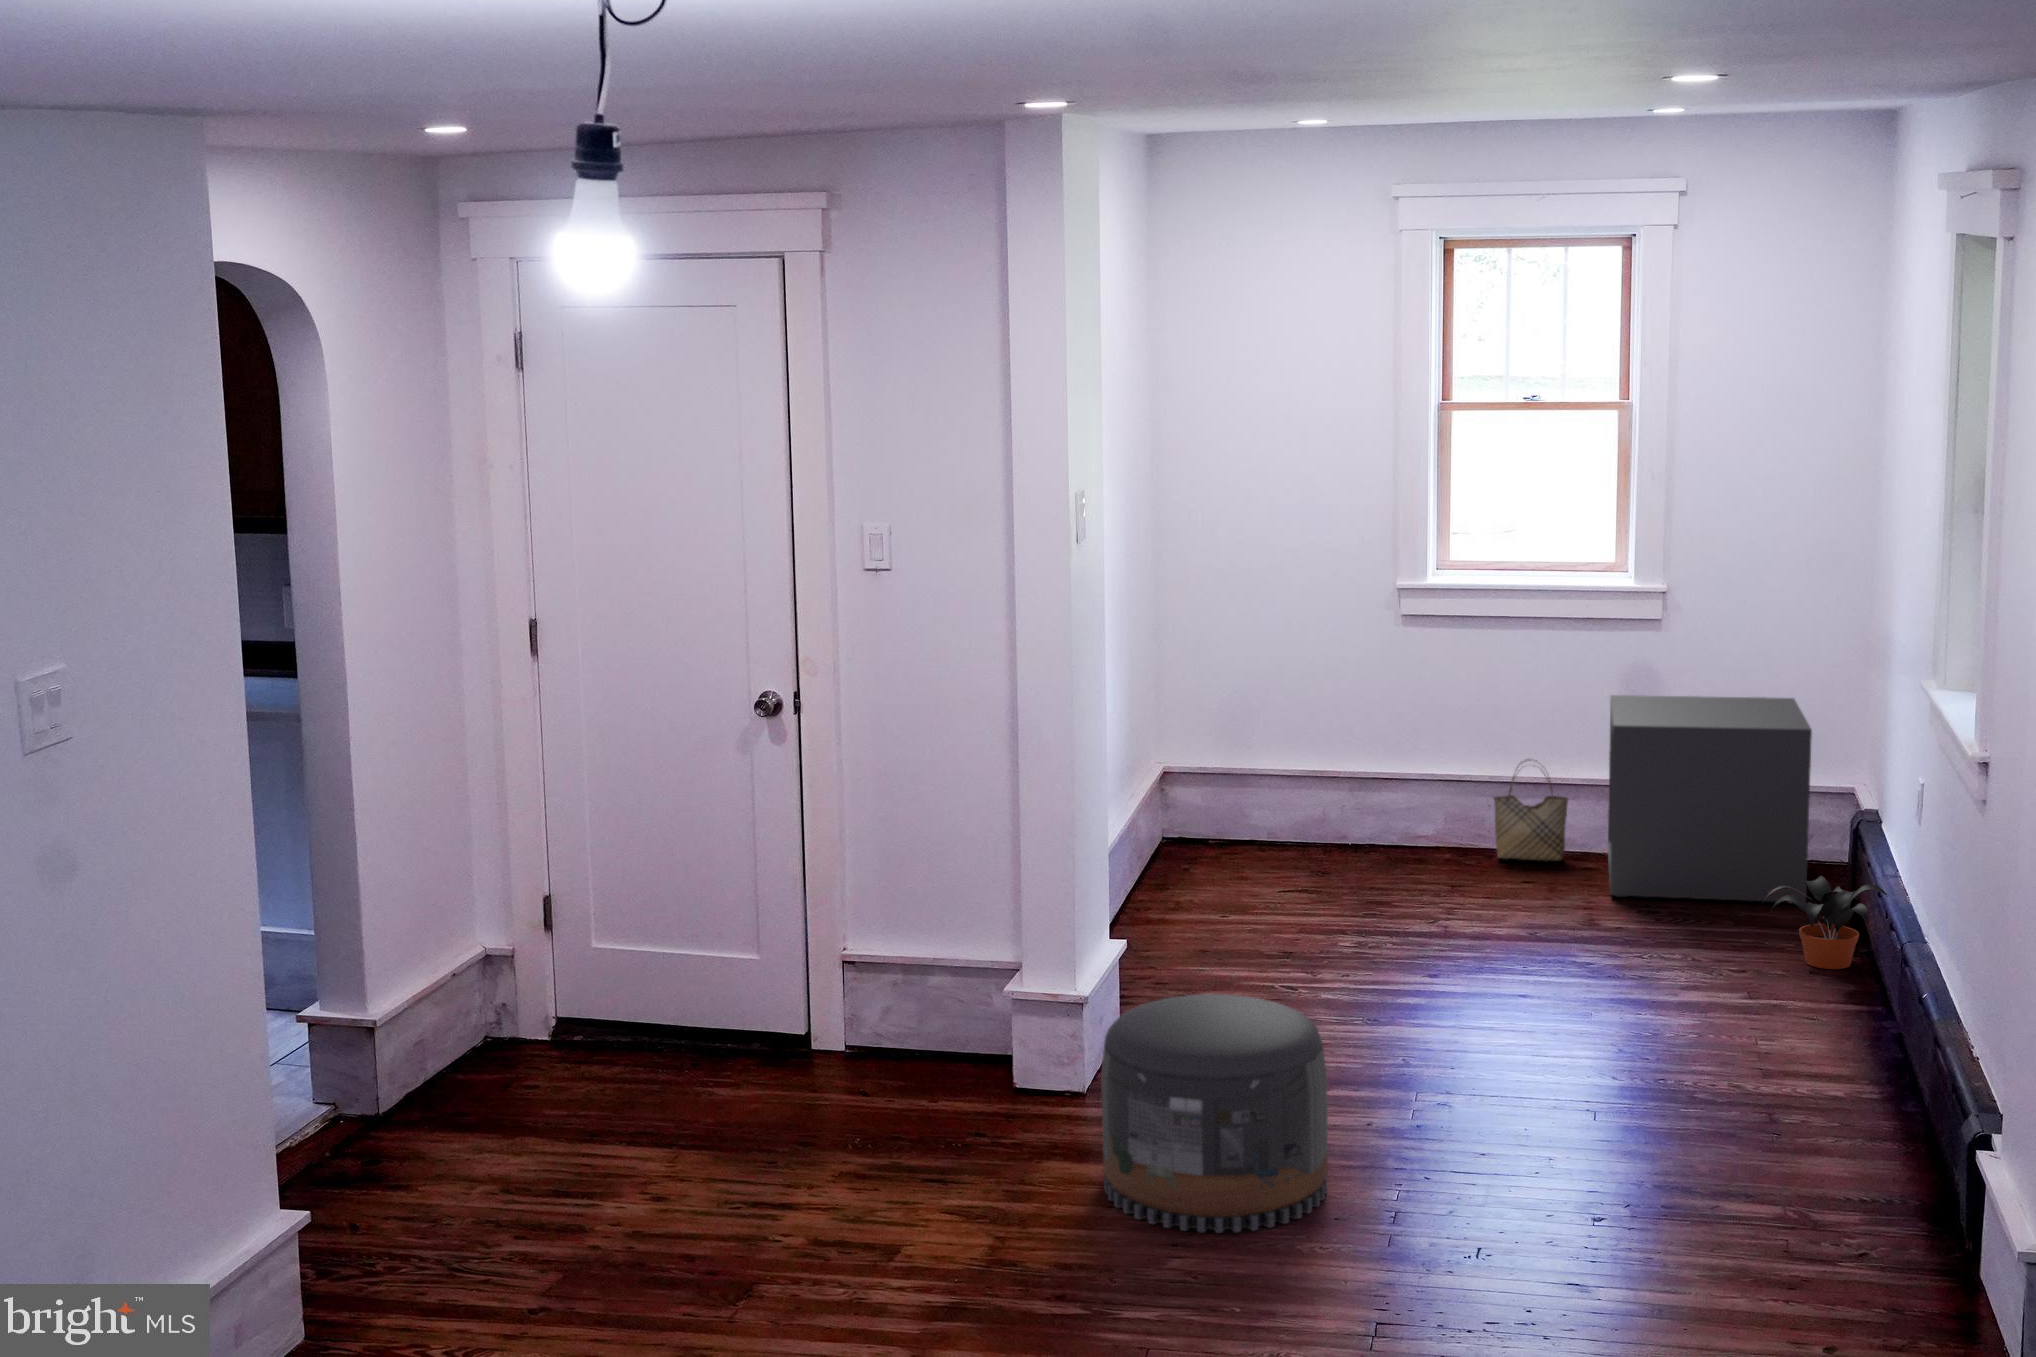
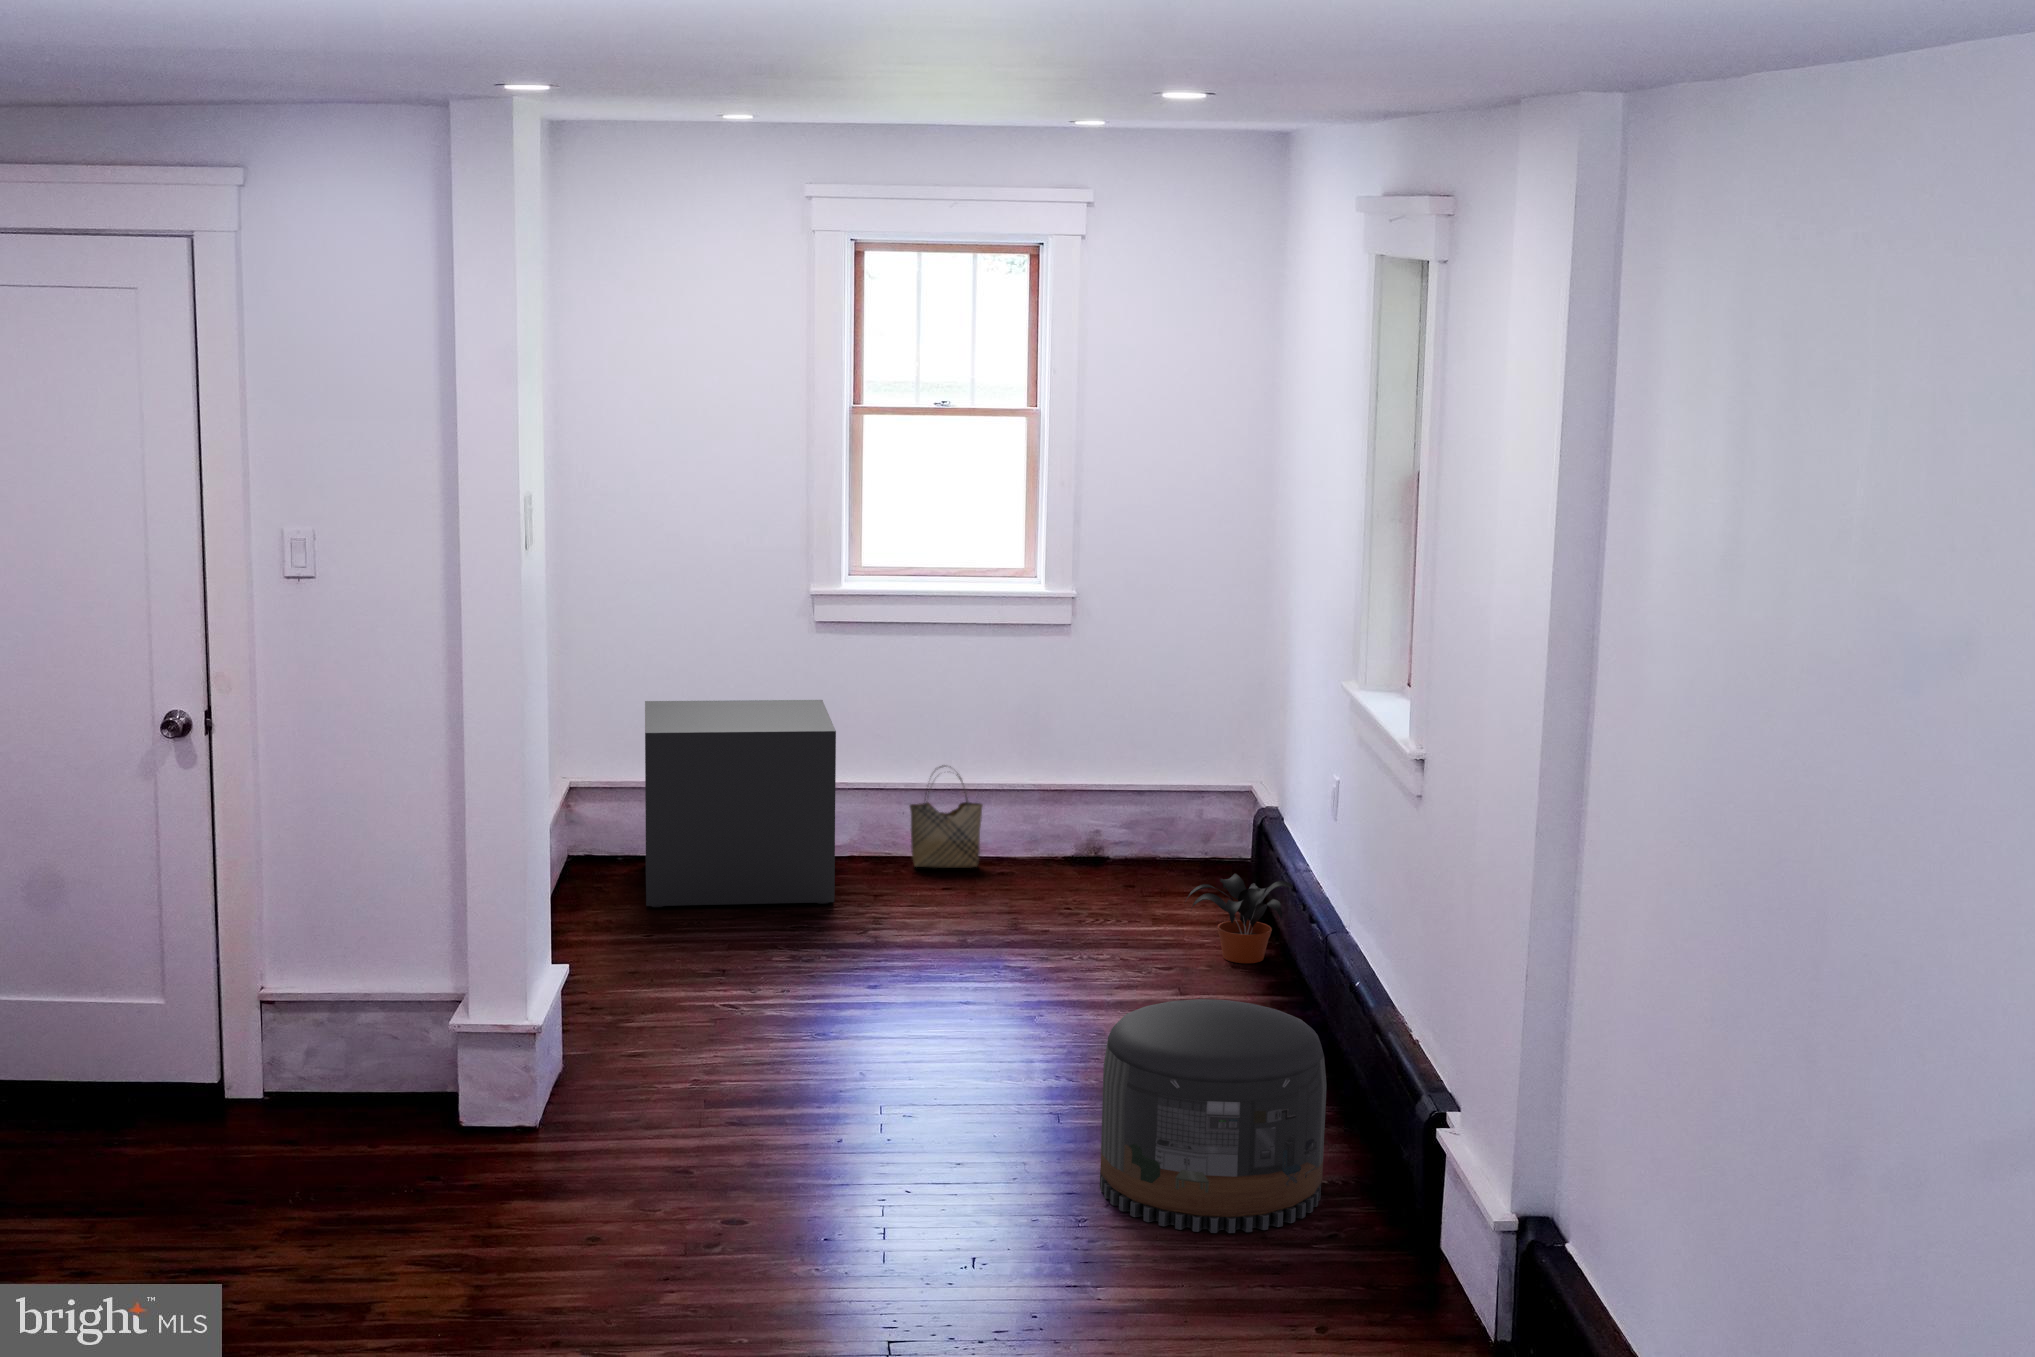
storage cabinet: present [1608,695,1812,903] -> present [645,700,836,907]
pouf: present [1101,994,1328,1233] -> present [1100,999,1327,1233]

